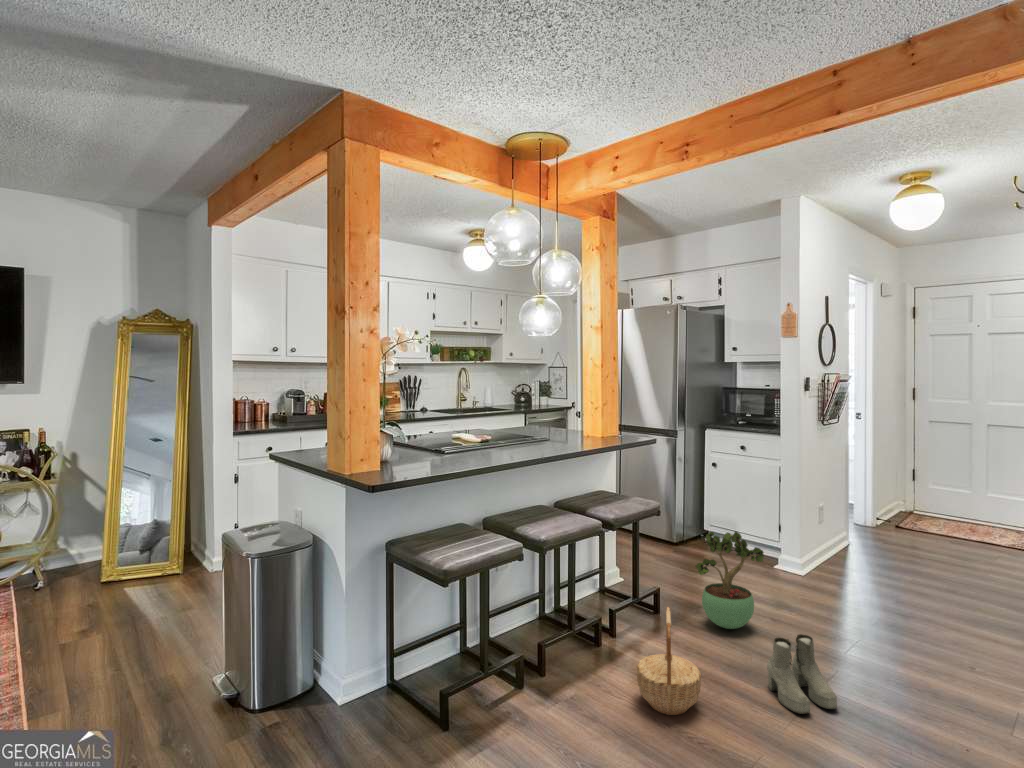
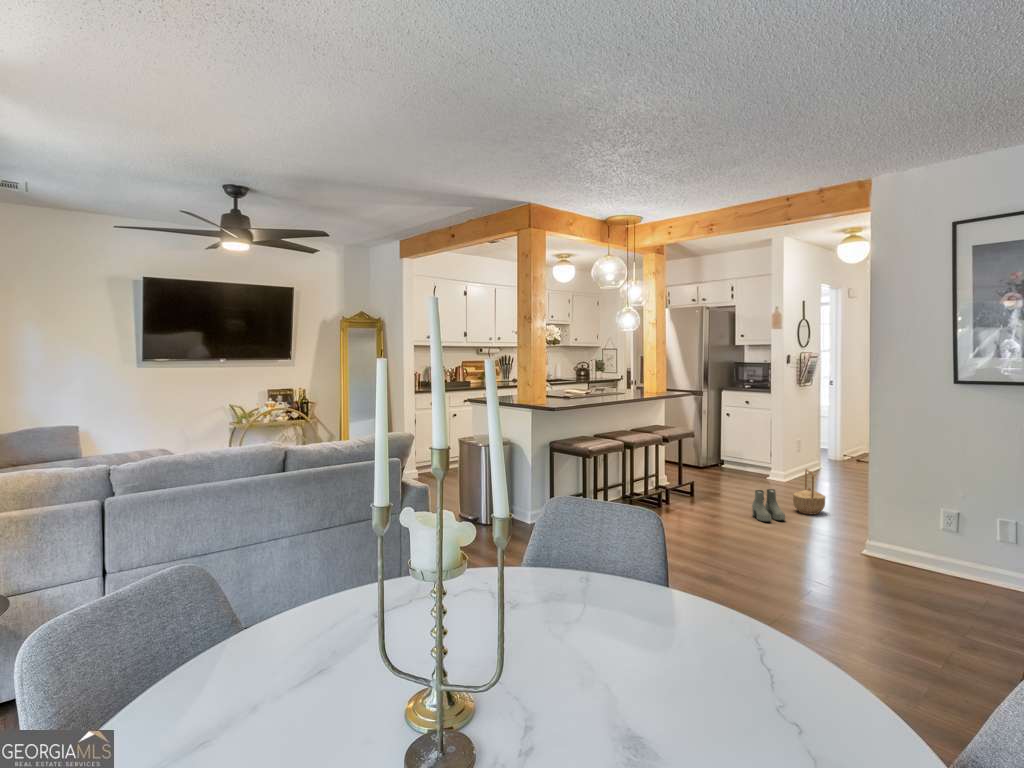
potted plant: present [696,531,764,629] -> none [715,444,754,500]
basket: present [637,607,701,715] -> present [793,469,825,514]

